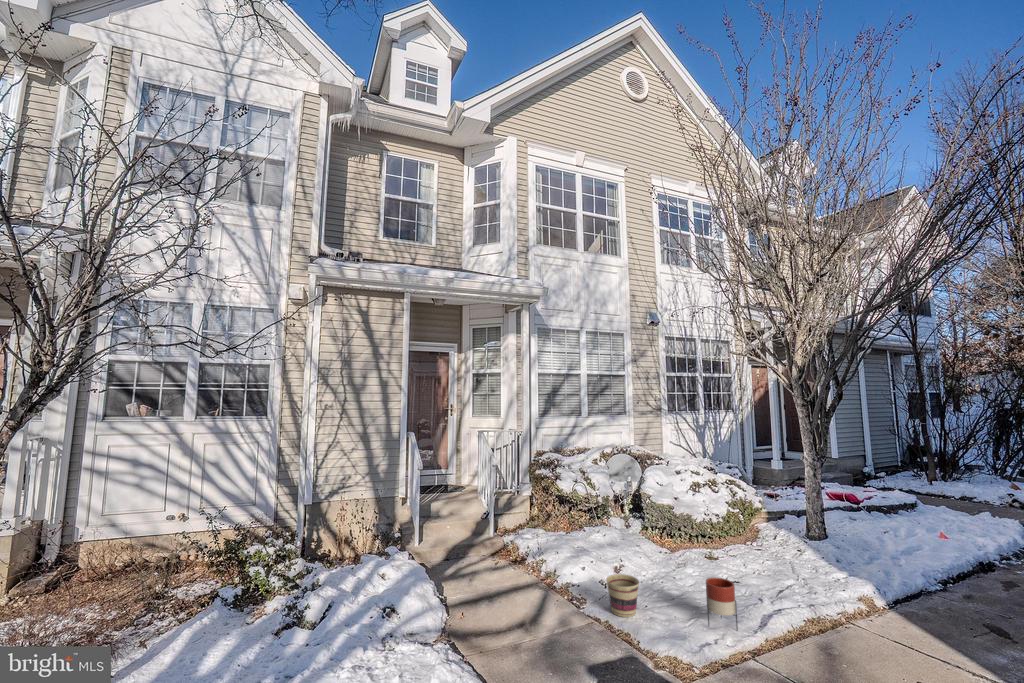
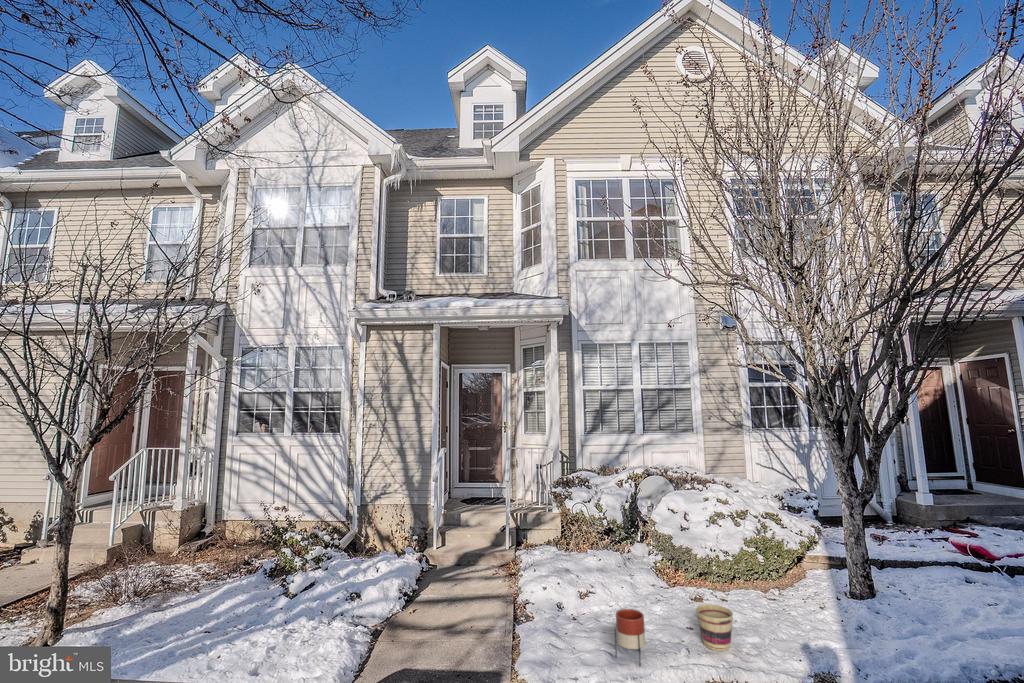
basket: present [606,574,639,617] -> present [696,604,733,651]

